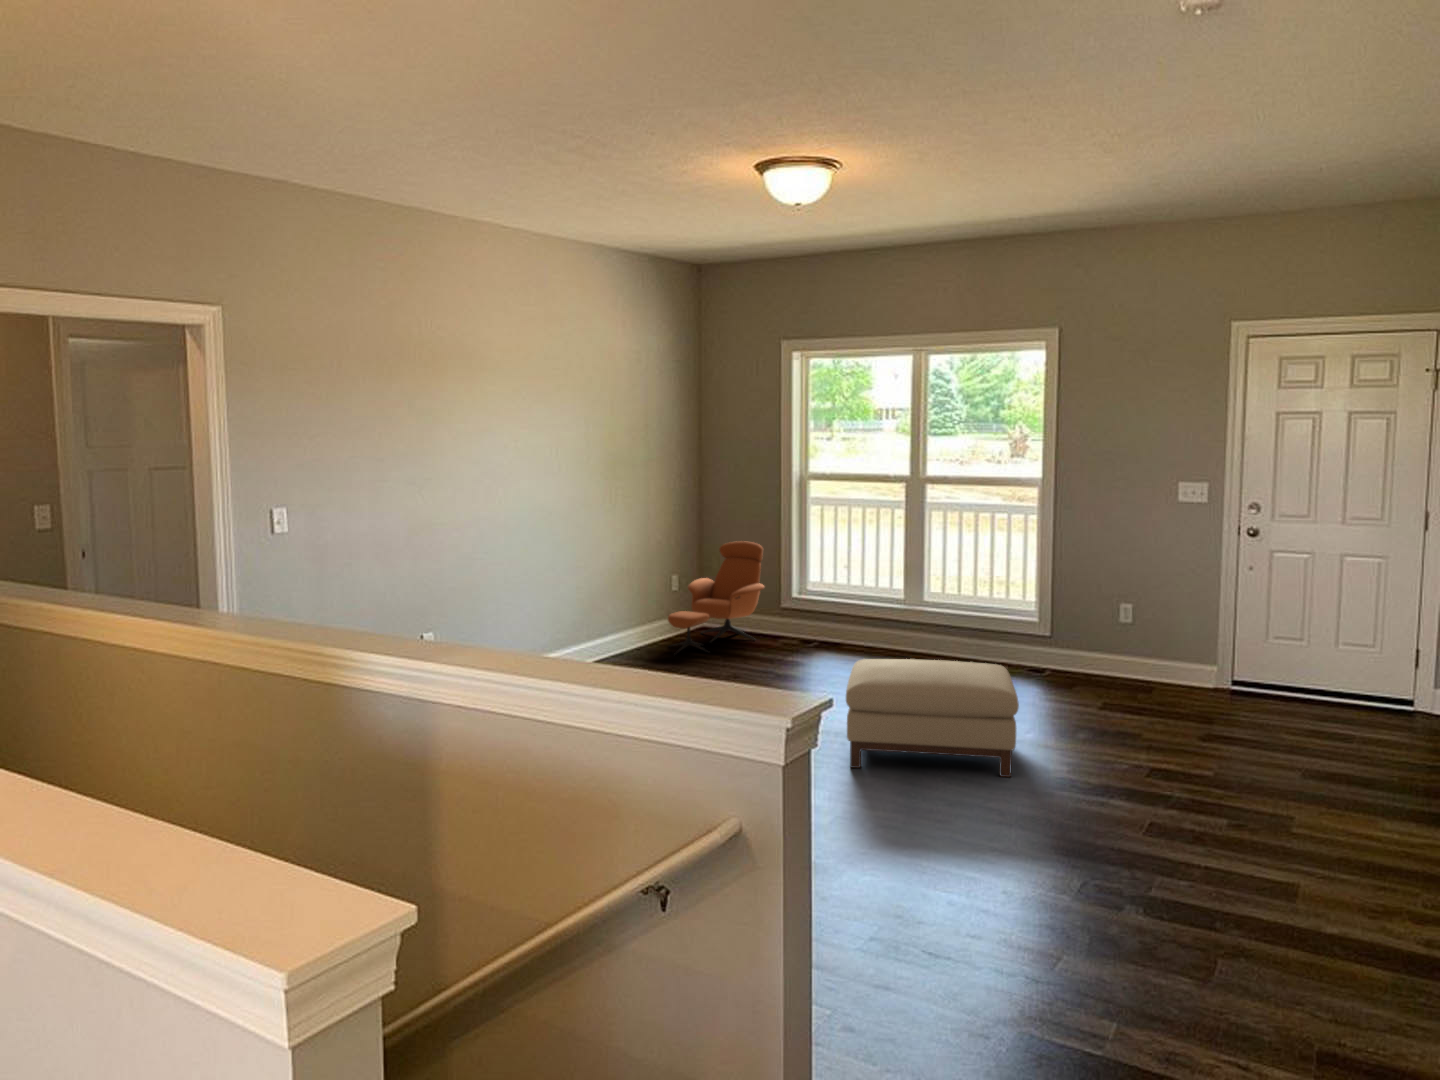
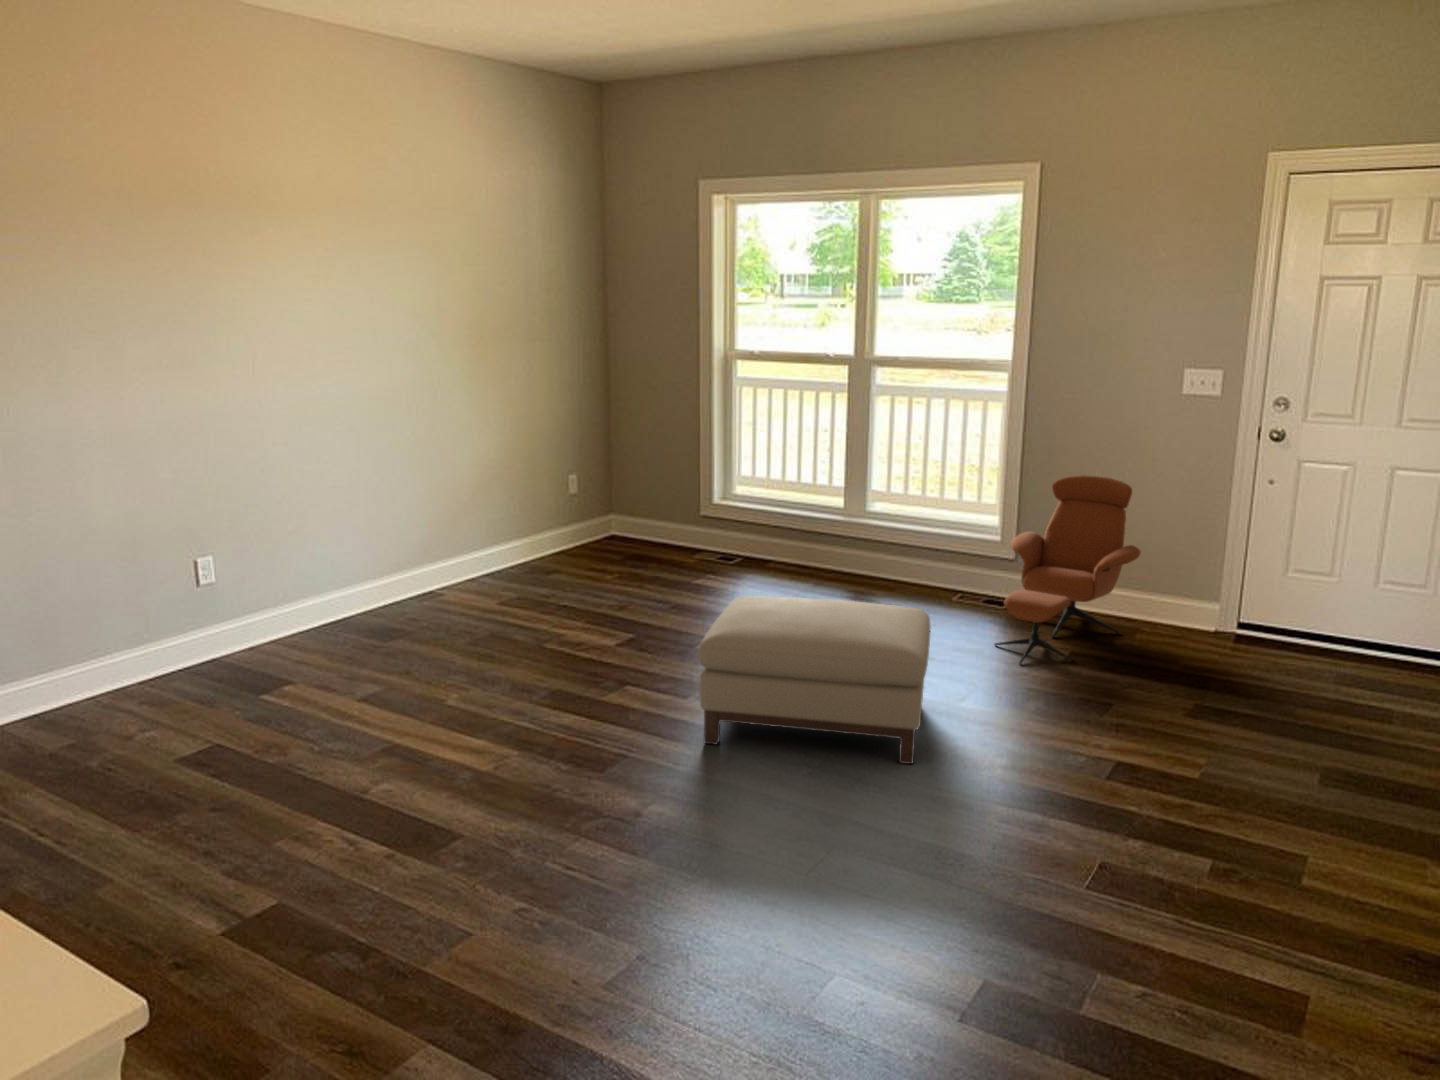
lounge chair: present [668,541,764,654] -> present [995,475,1140,664]

